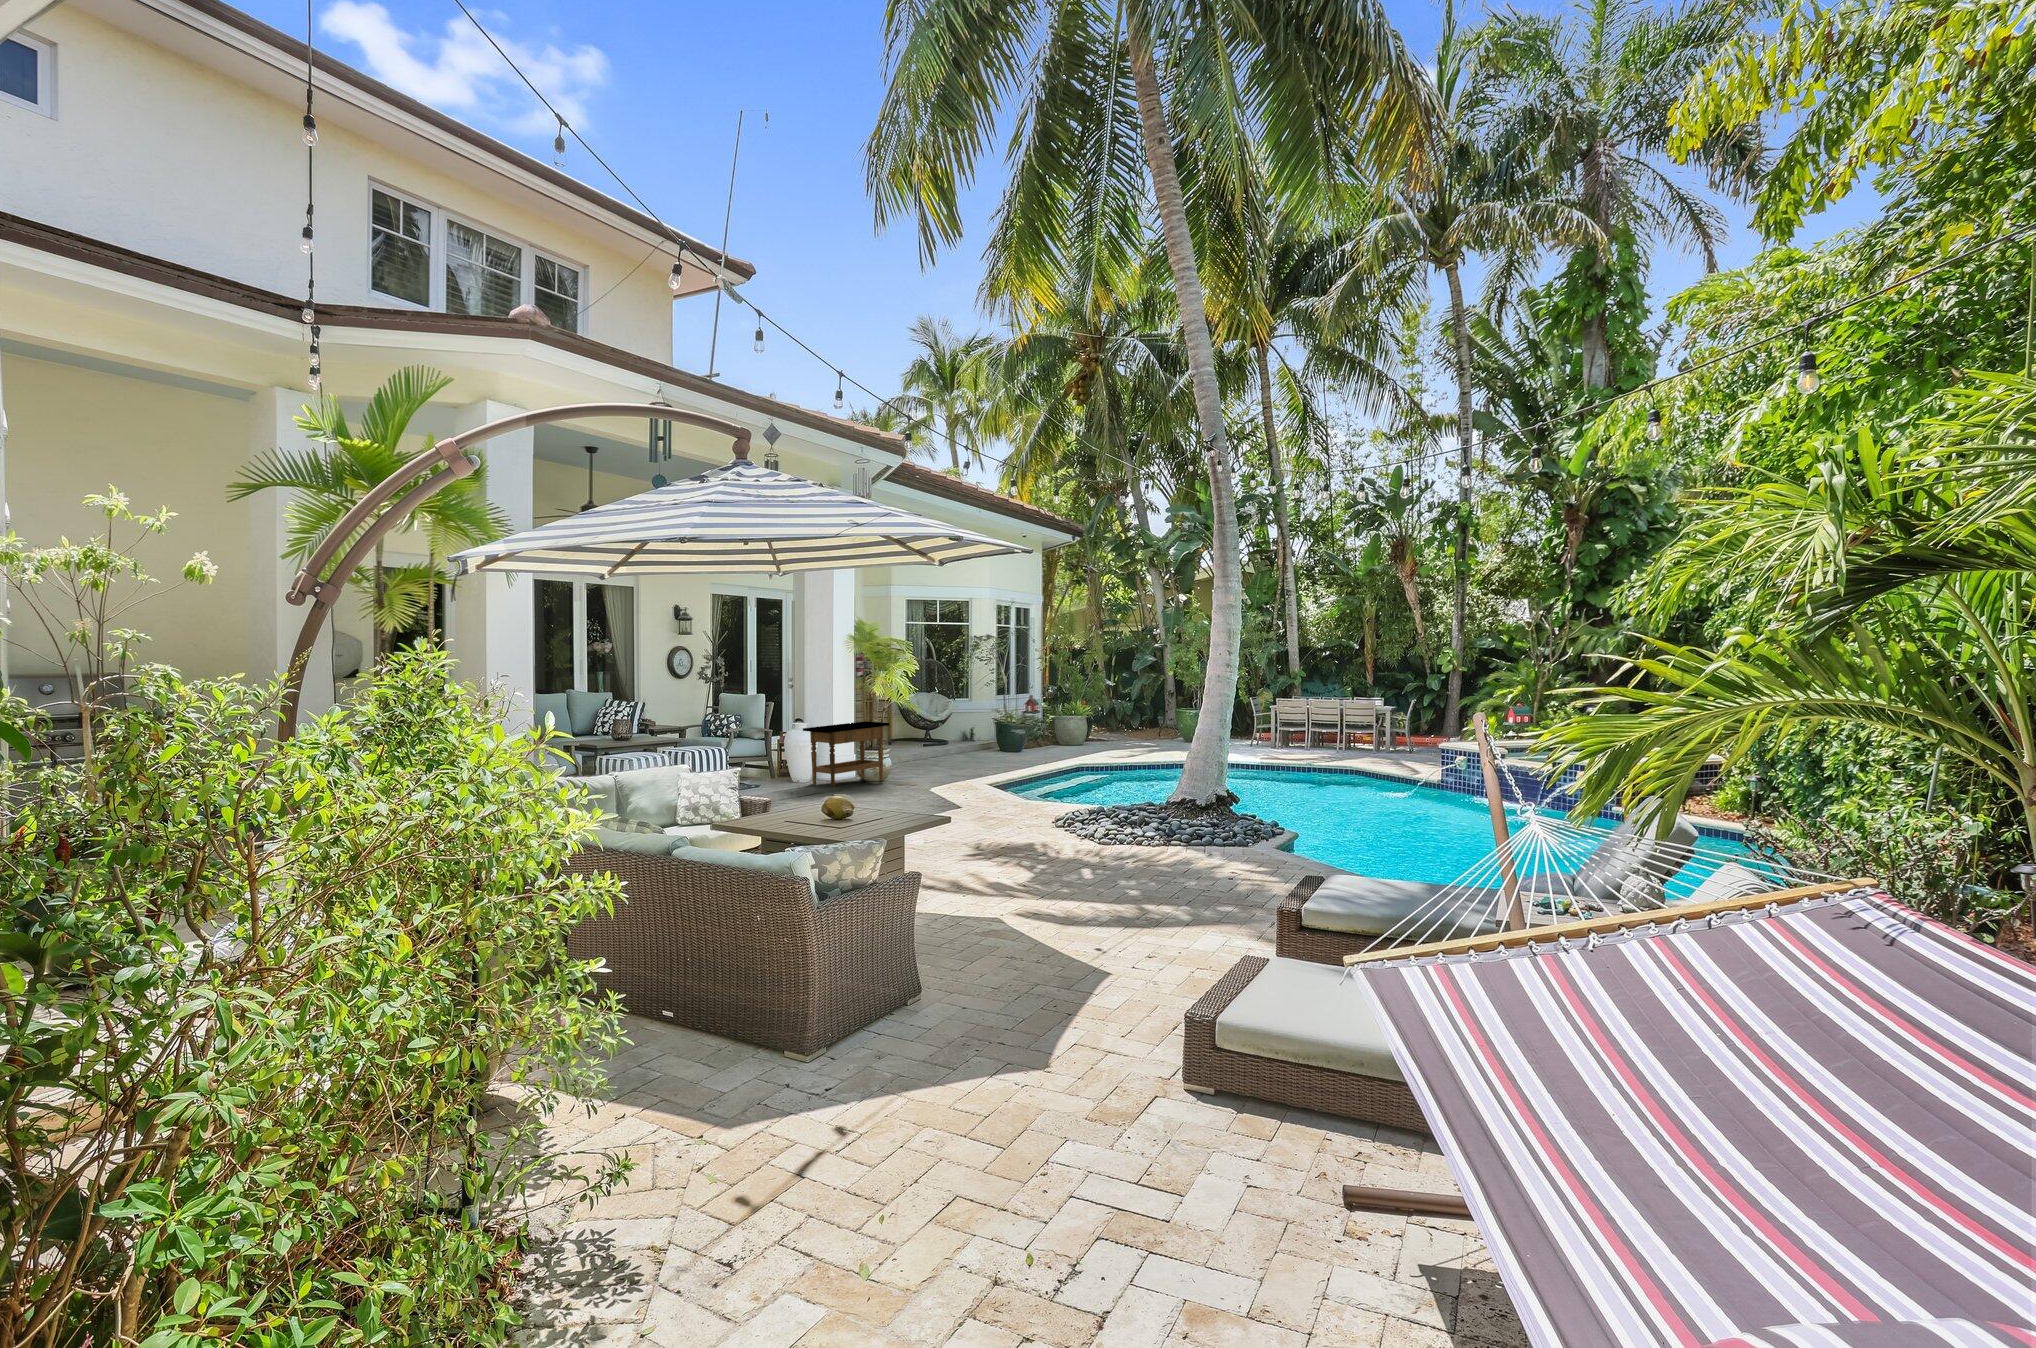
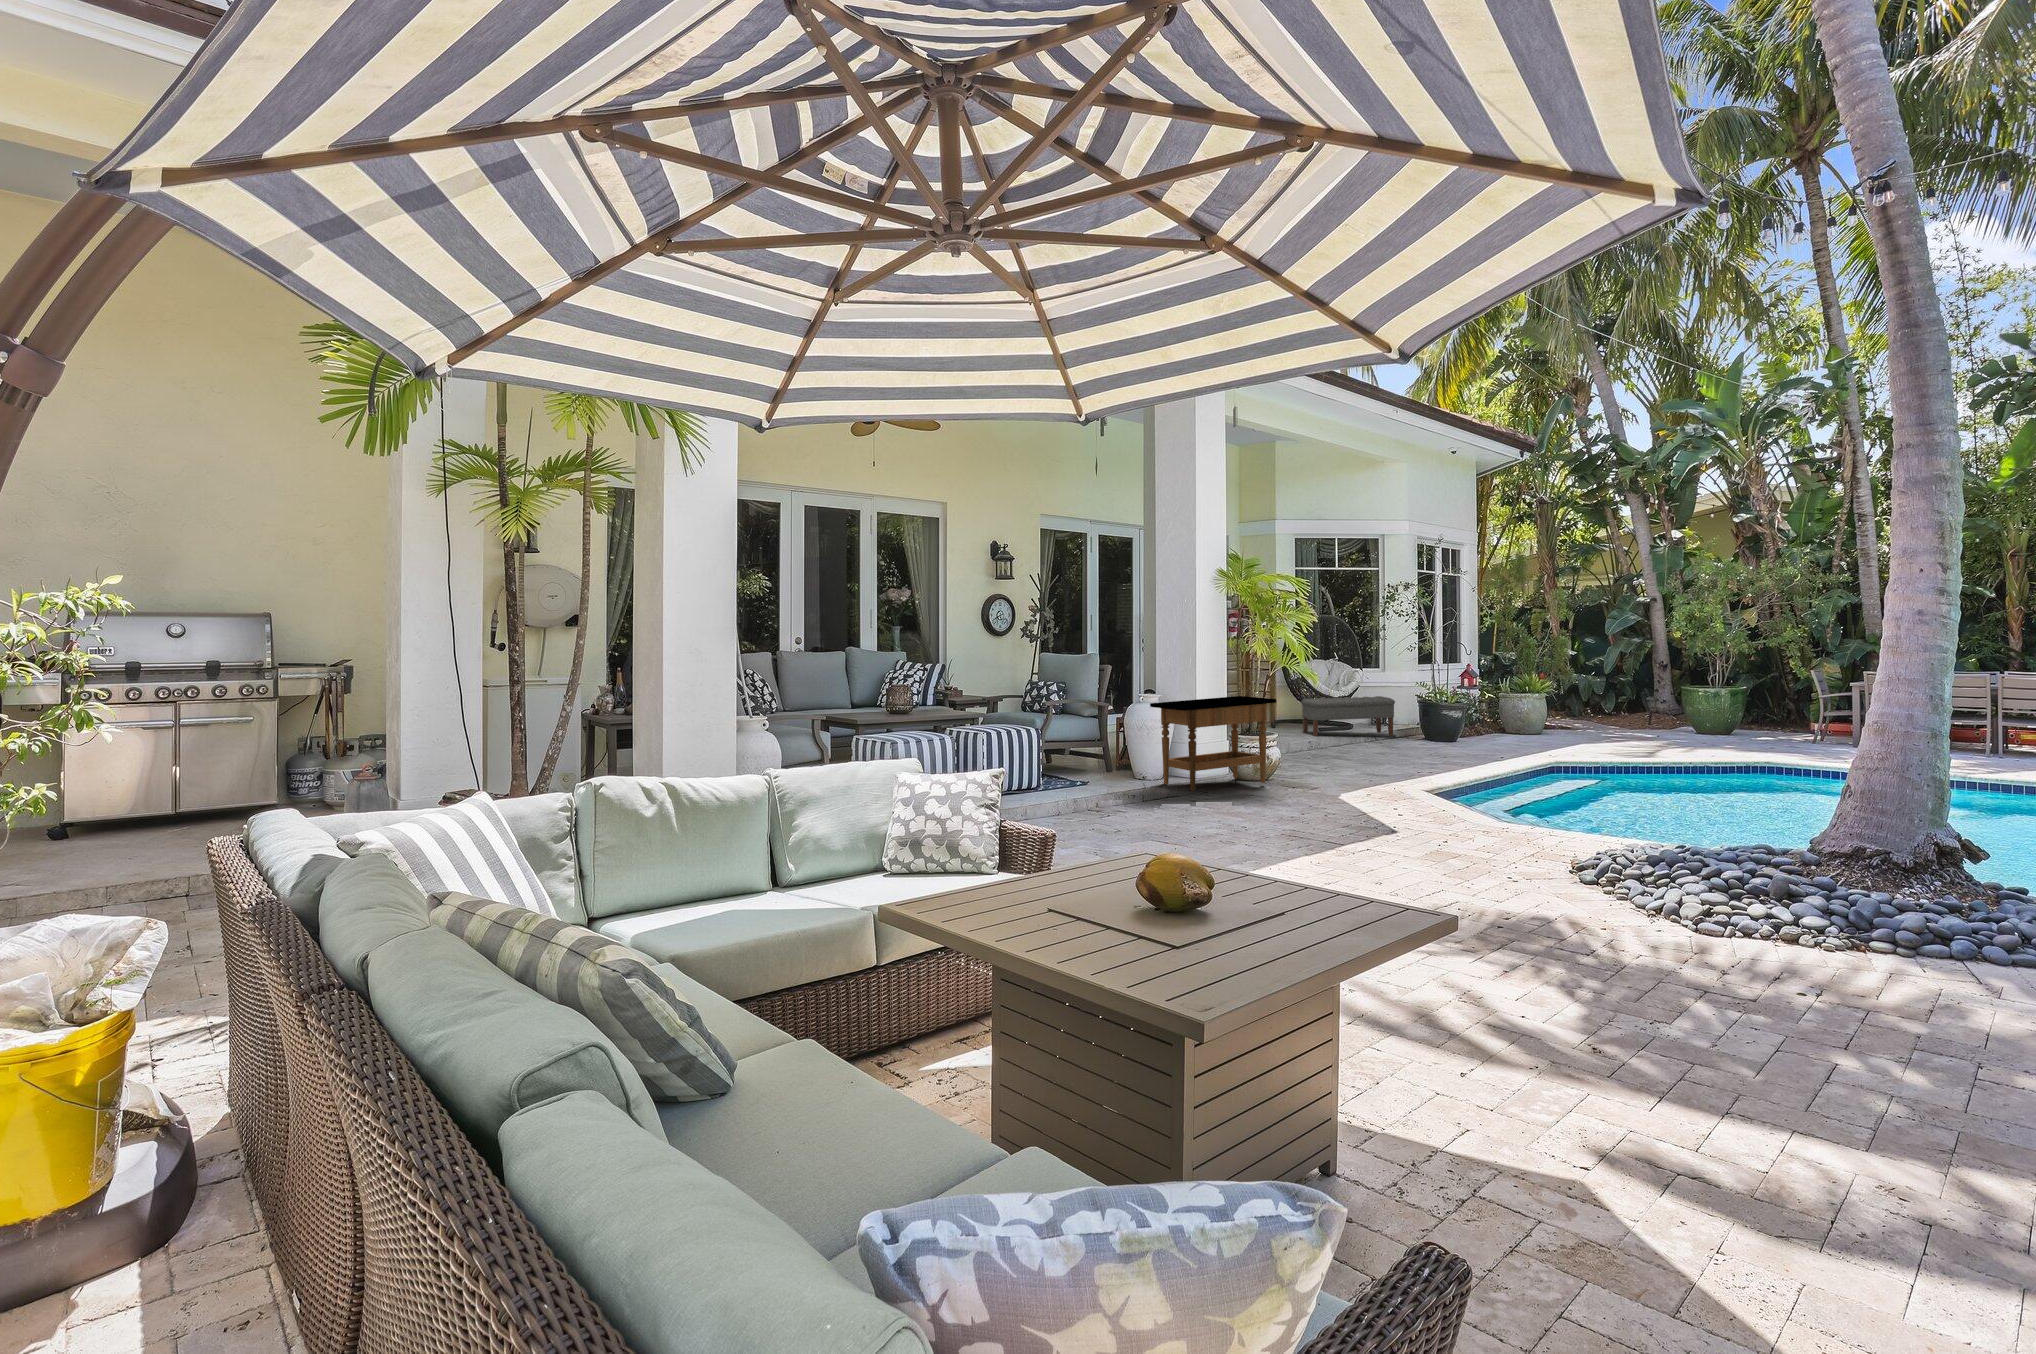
bench: none [915,717,980,749] -> present [1301,696,1395,737]

